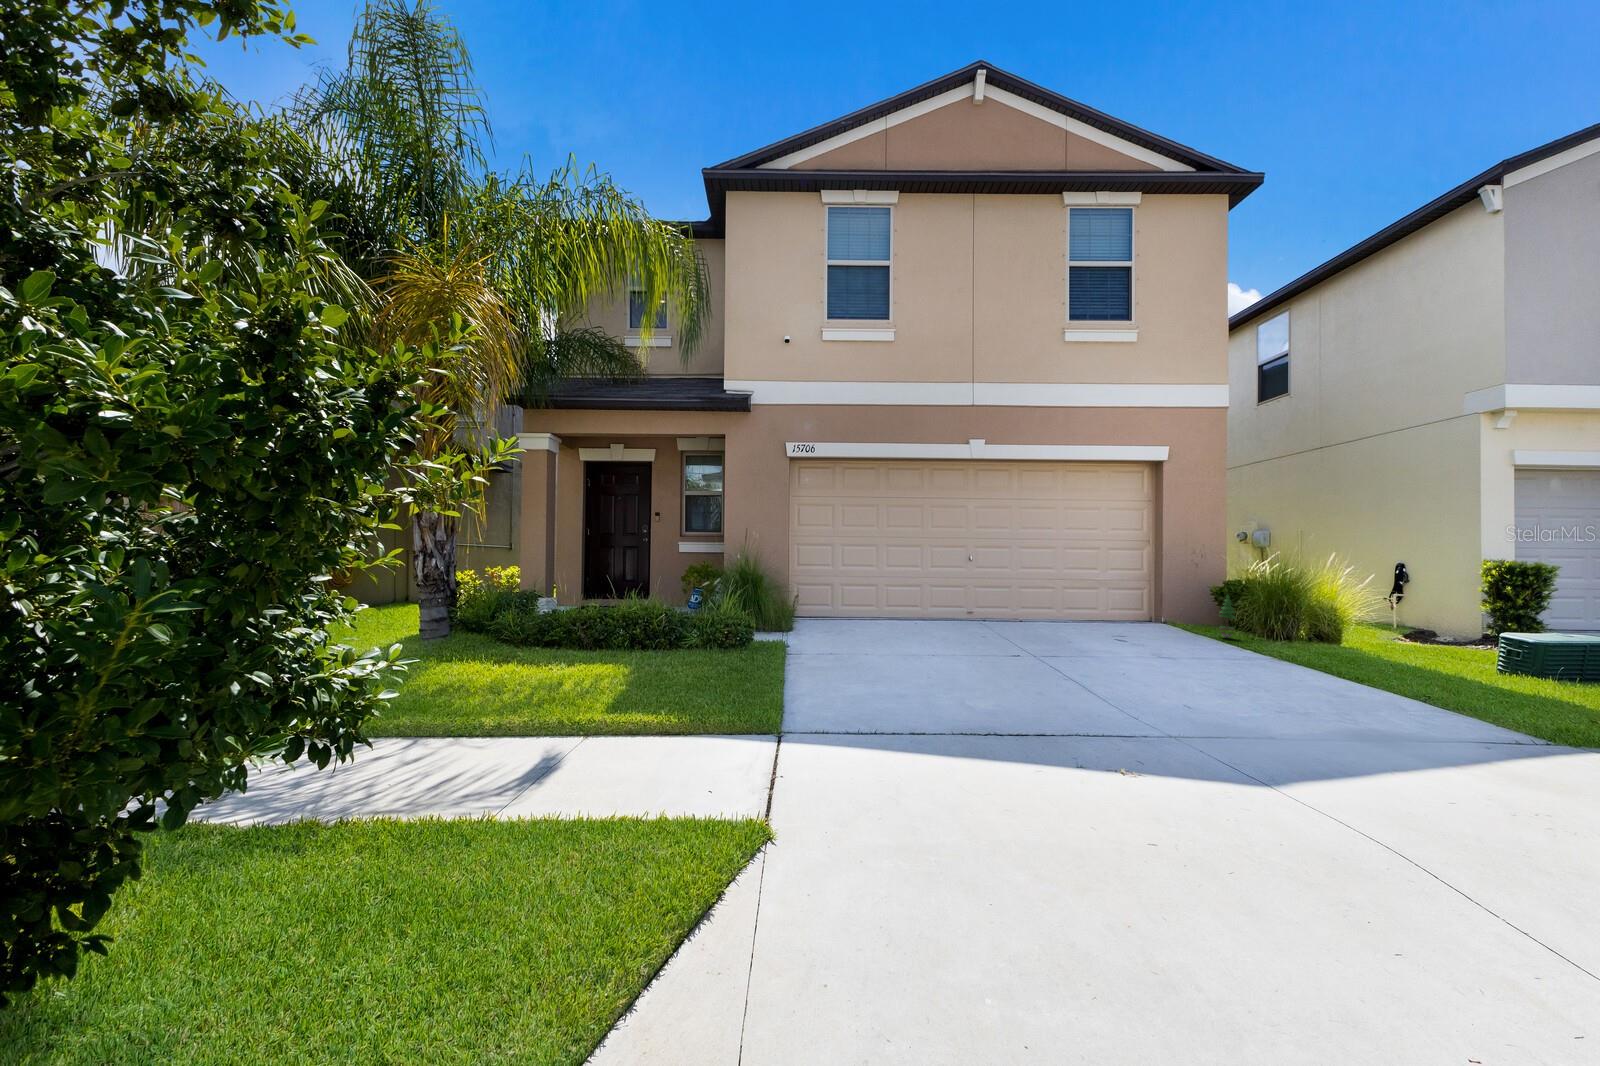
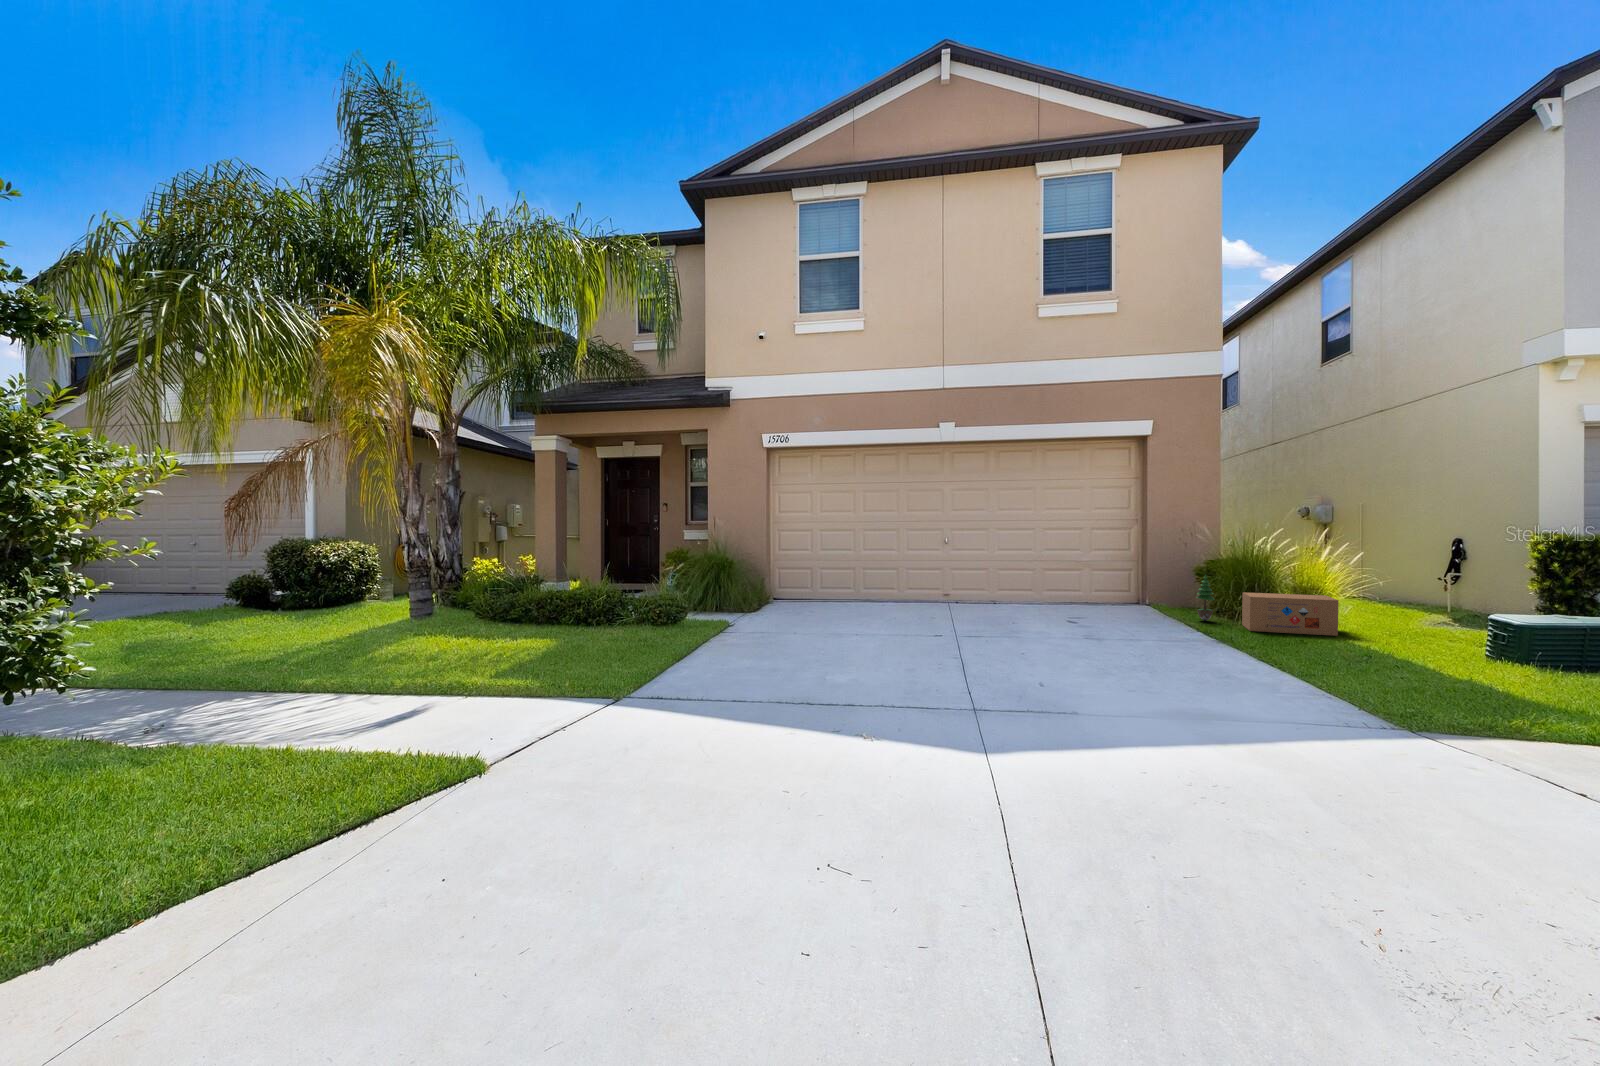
cardboard box: none [1263,611,1360,652] -> present [1242,592,1339,636]

